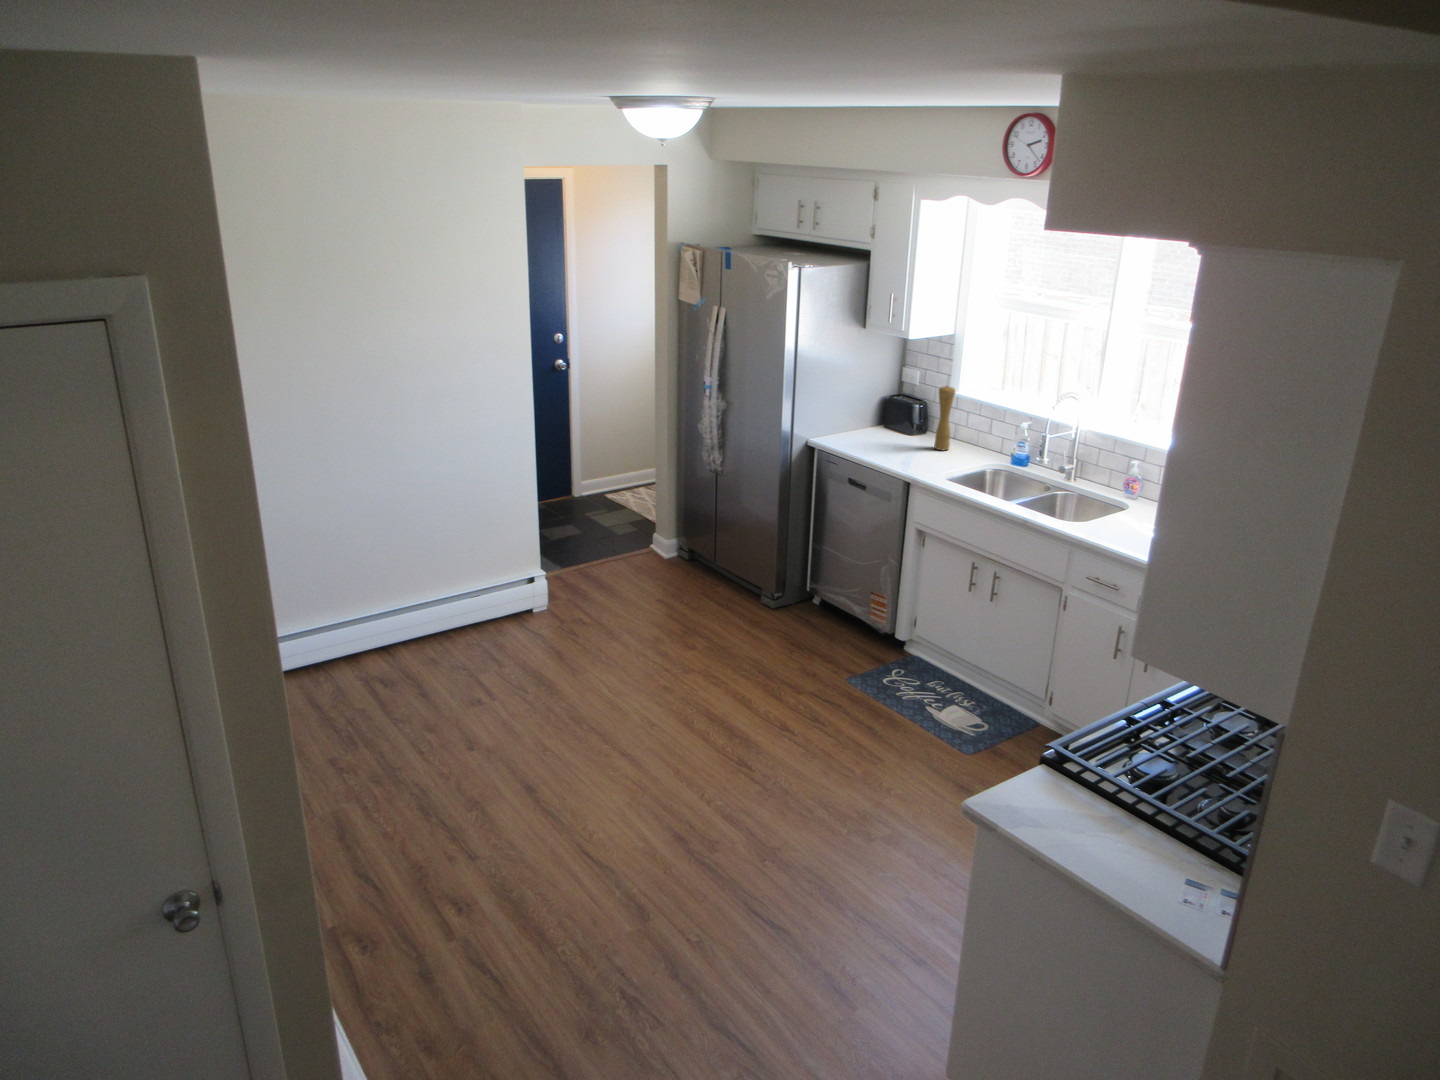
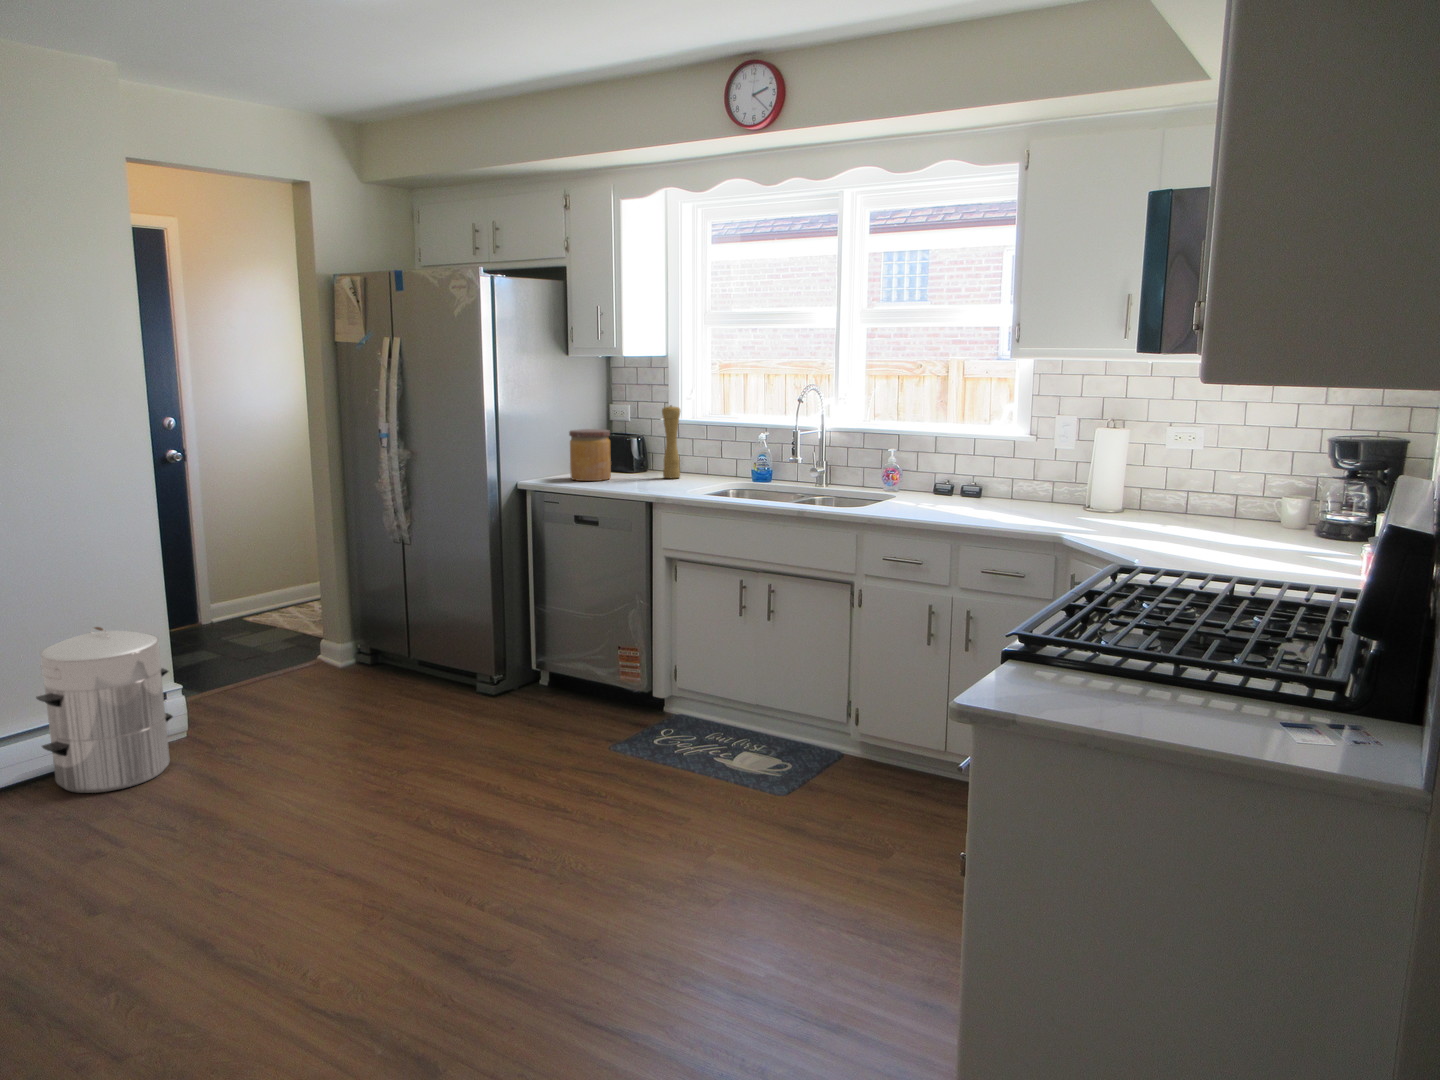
jar: none [854,397,892,446] -> present [569,429,611,481]
waste bin: none [457,537,541,651] -> present [36,627,173,793]

